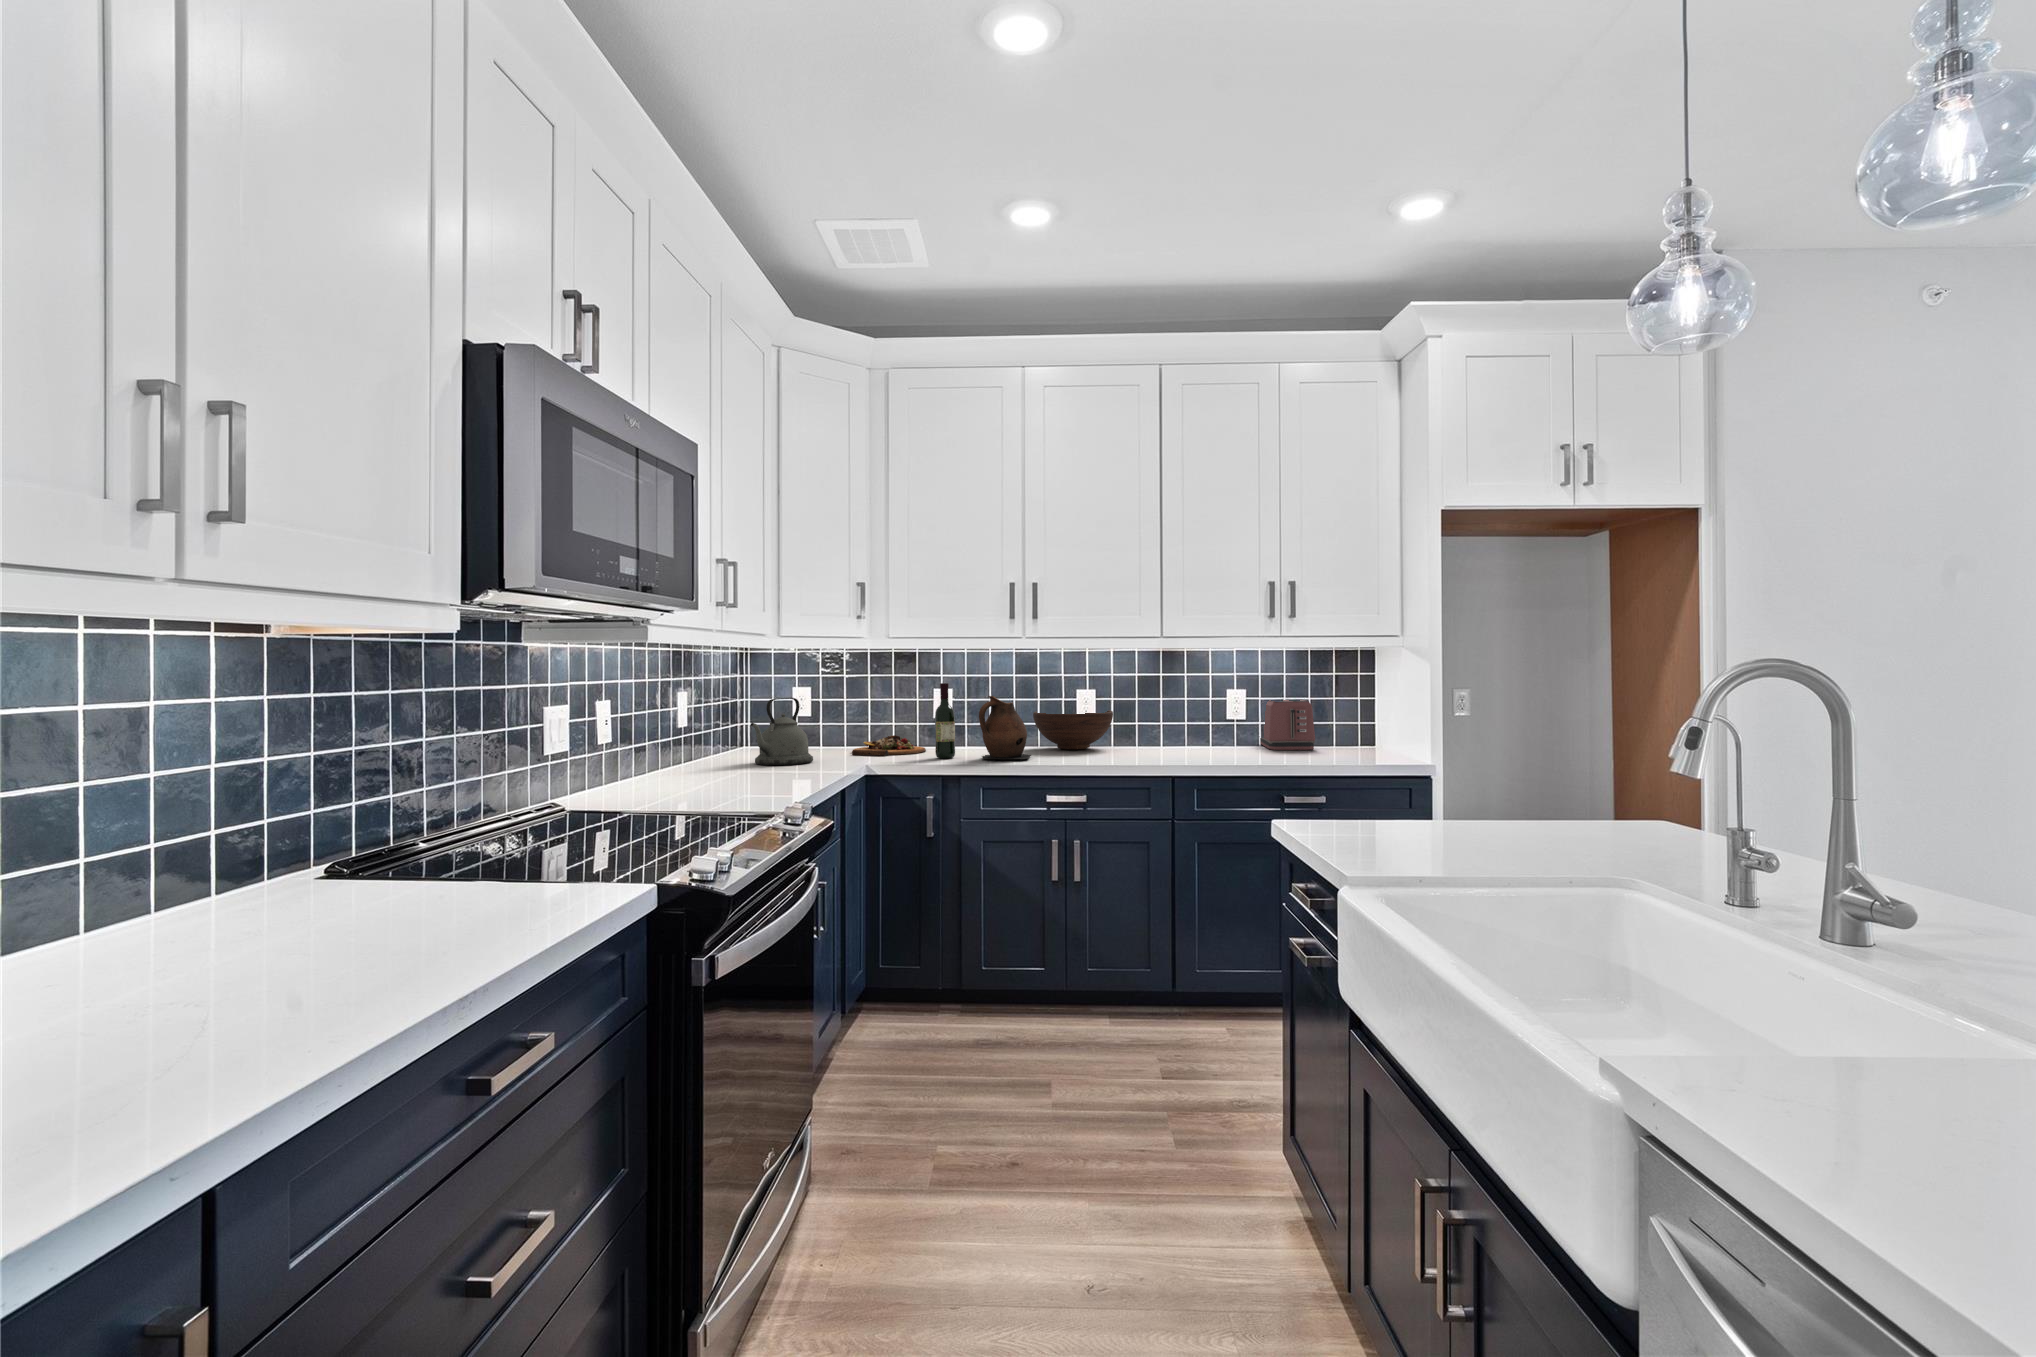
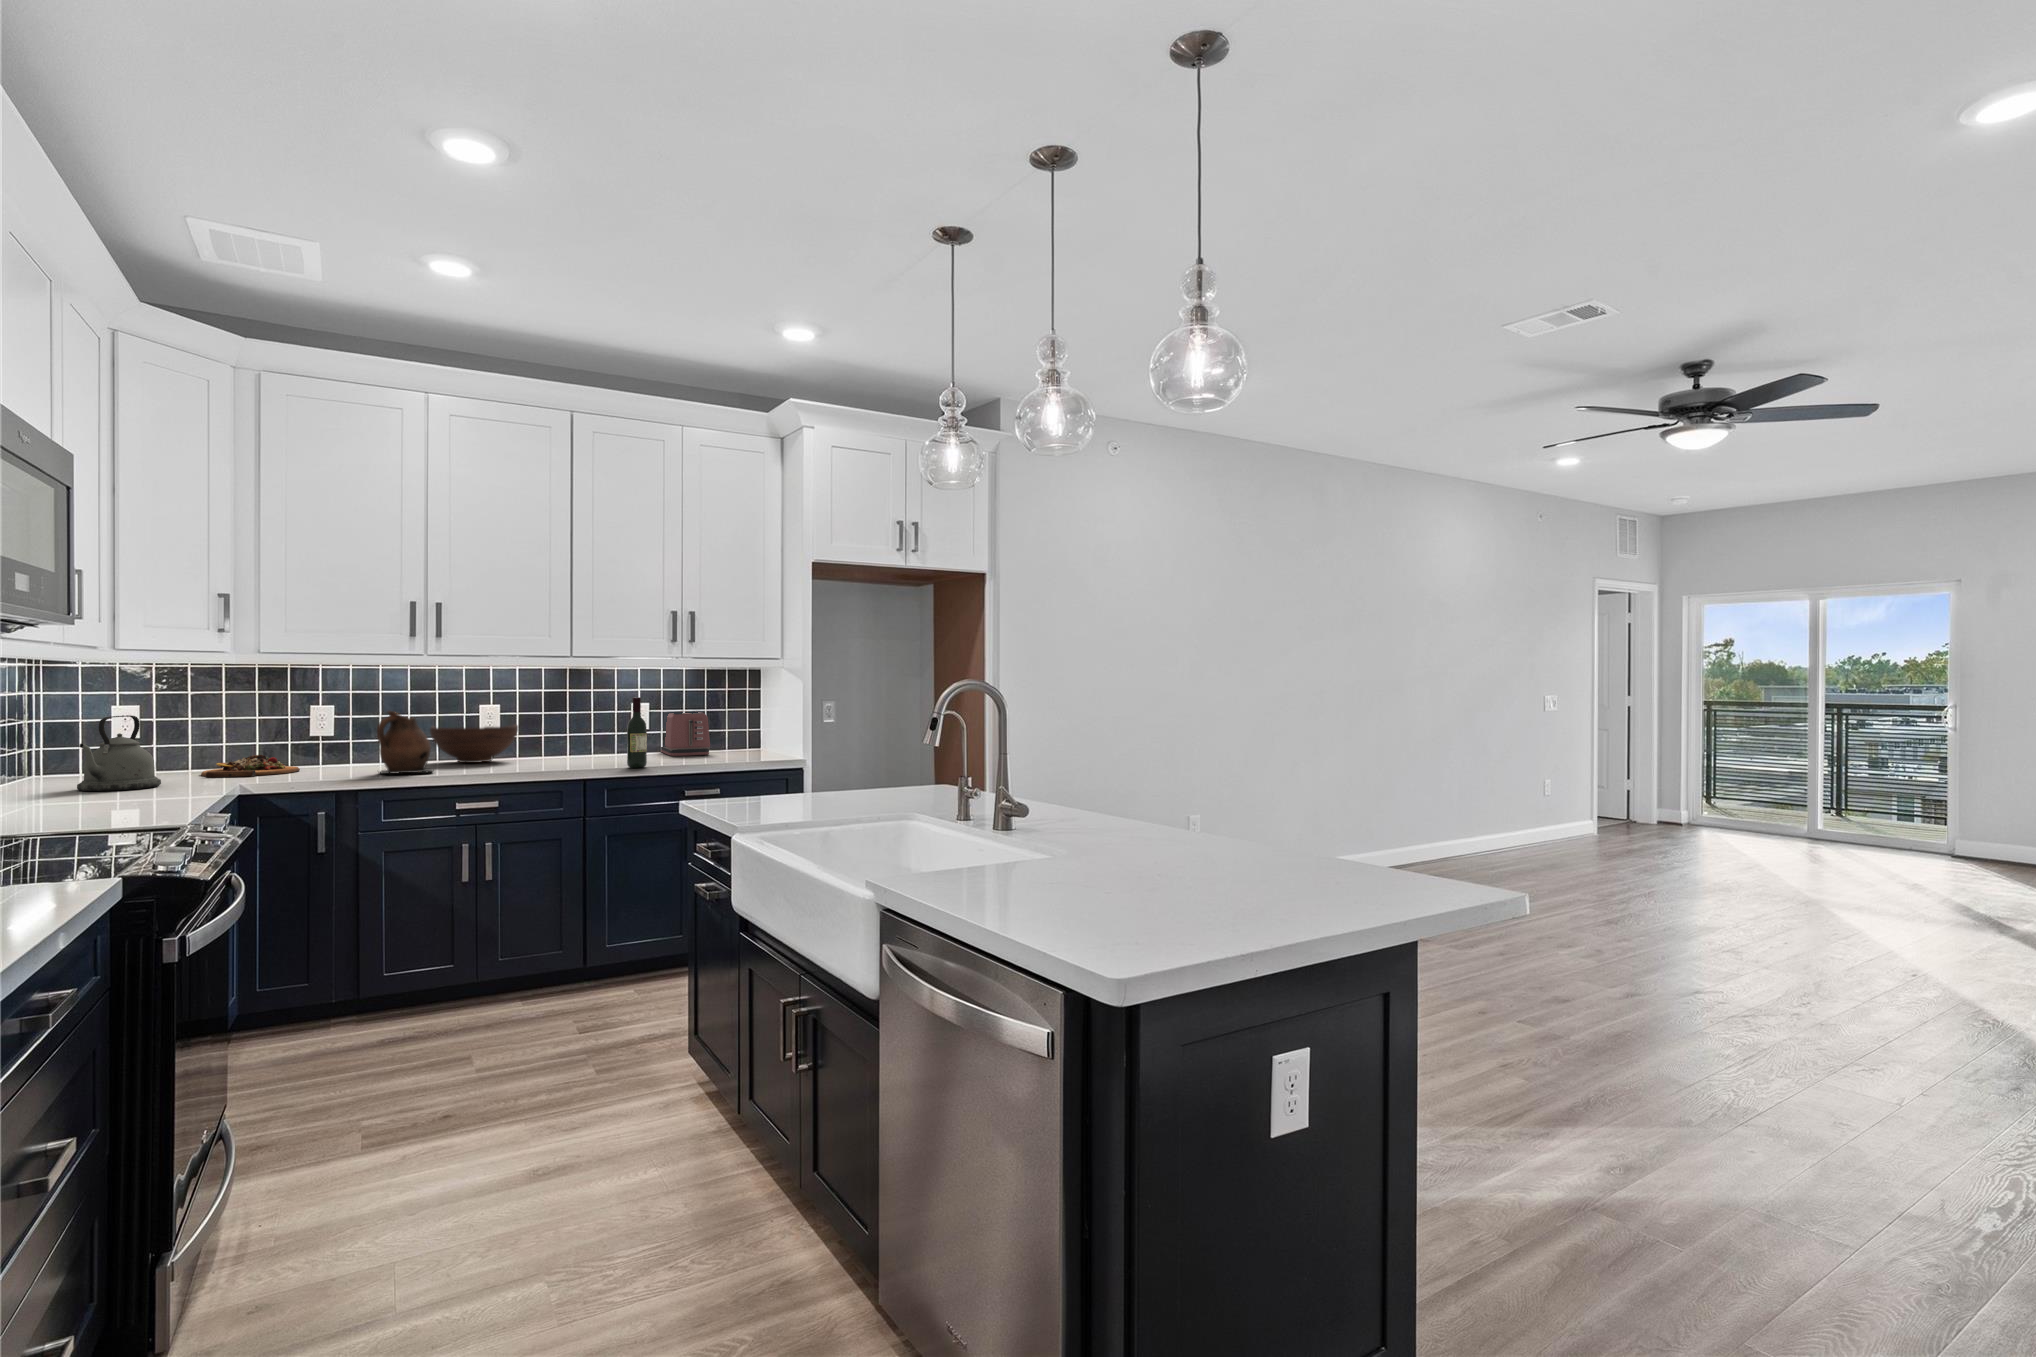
wine bottle: present [935,683,955,758] -> present [627,697,647,768]

